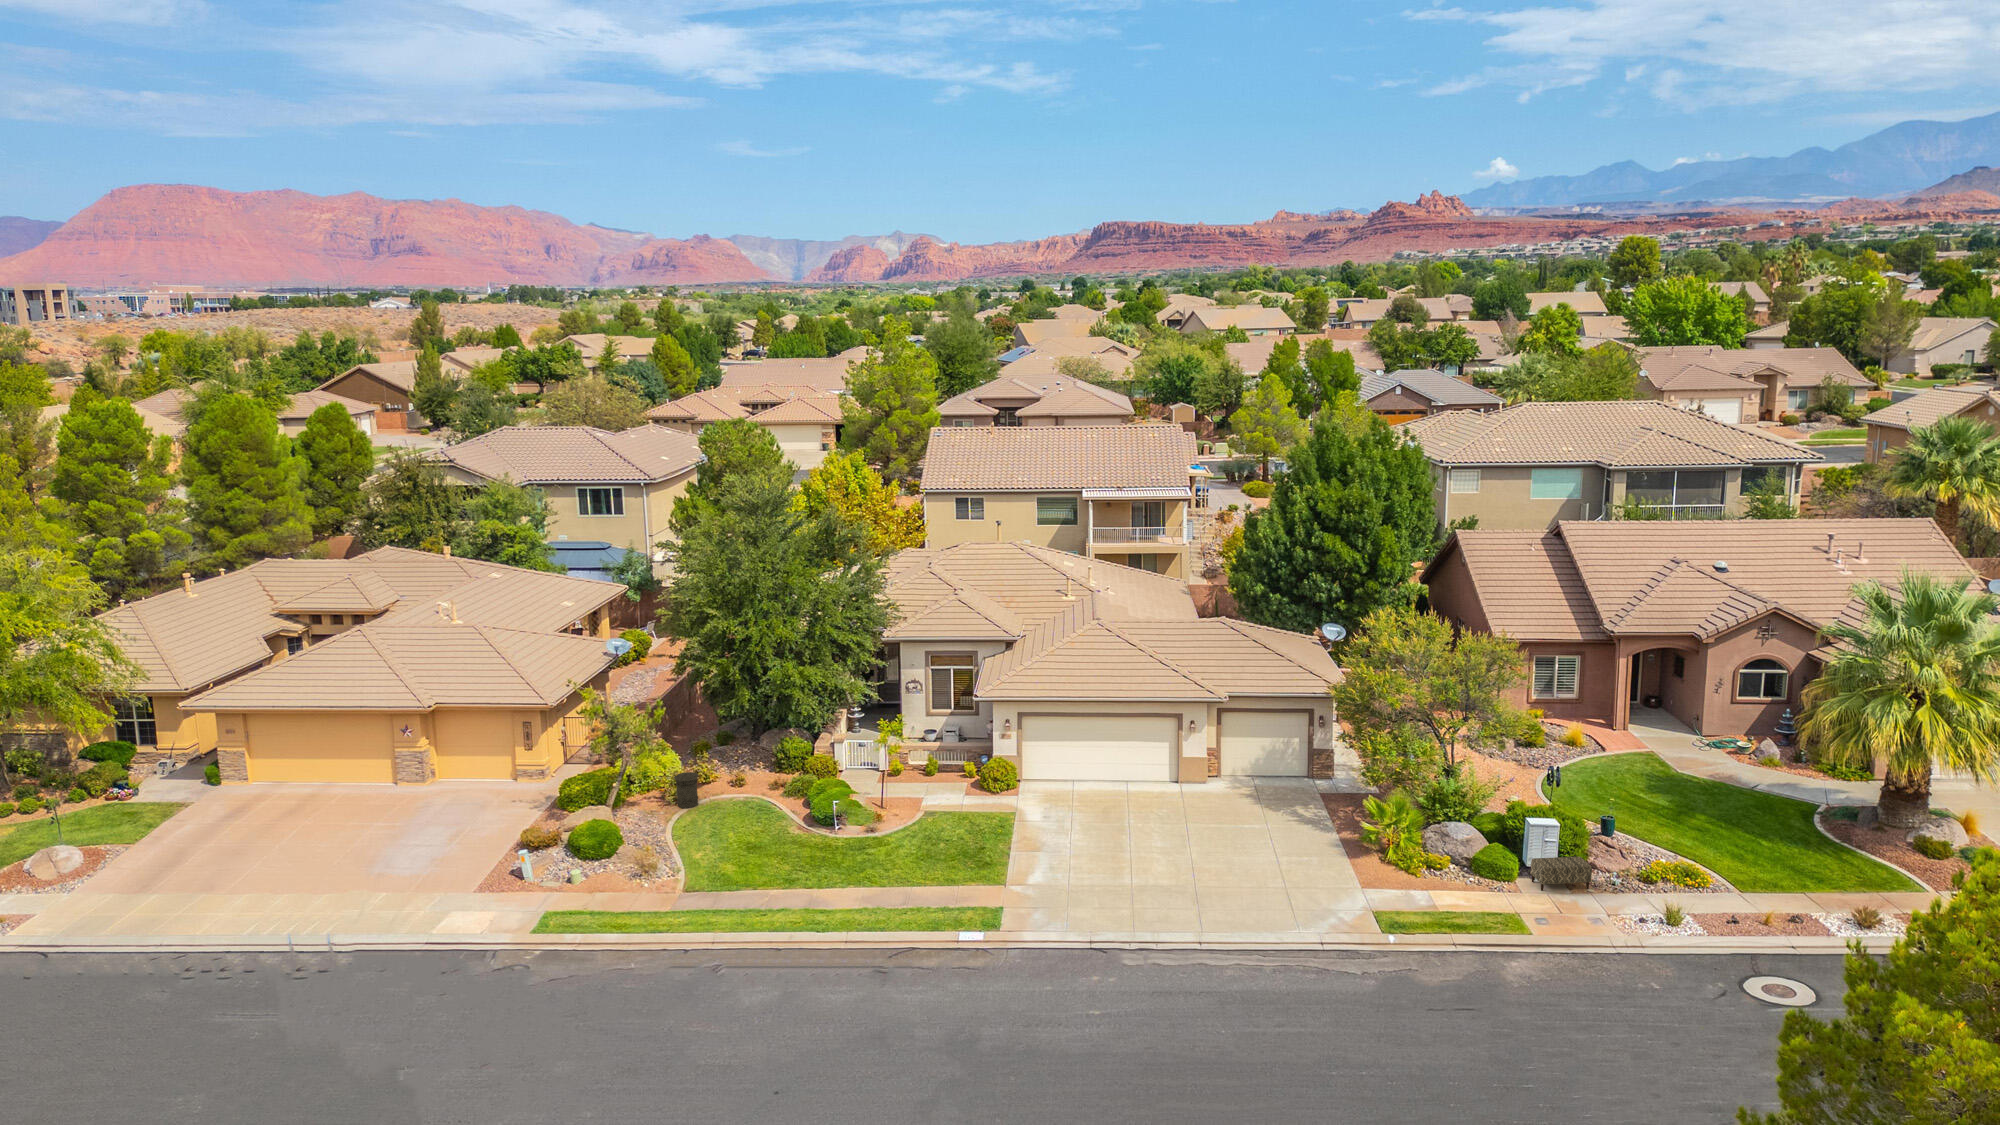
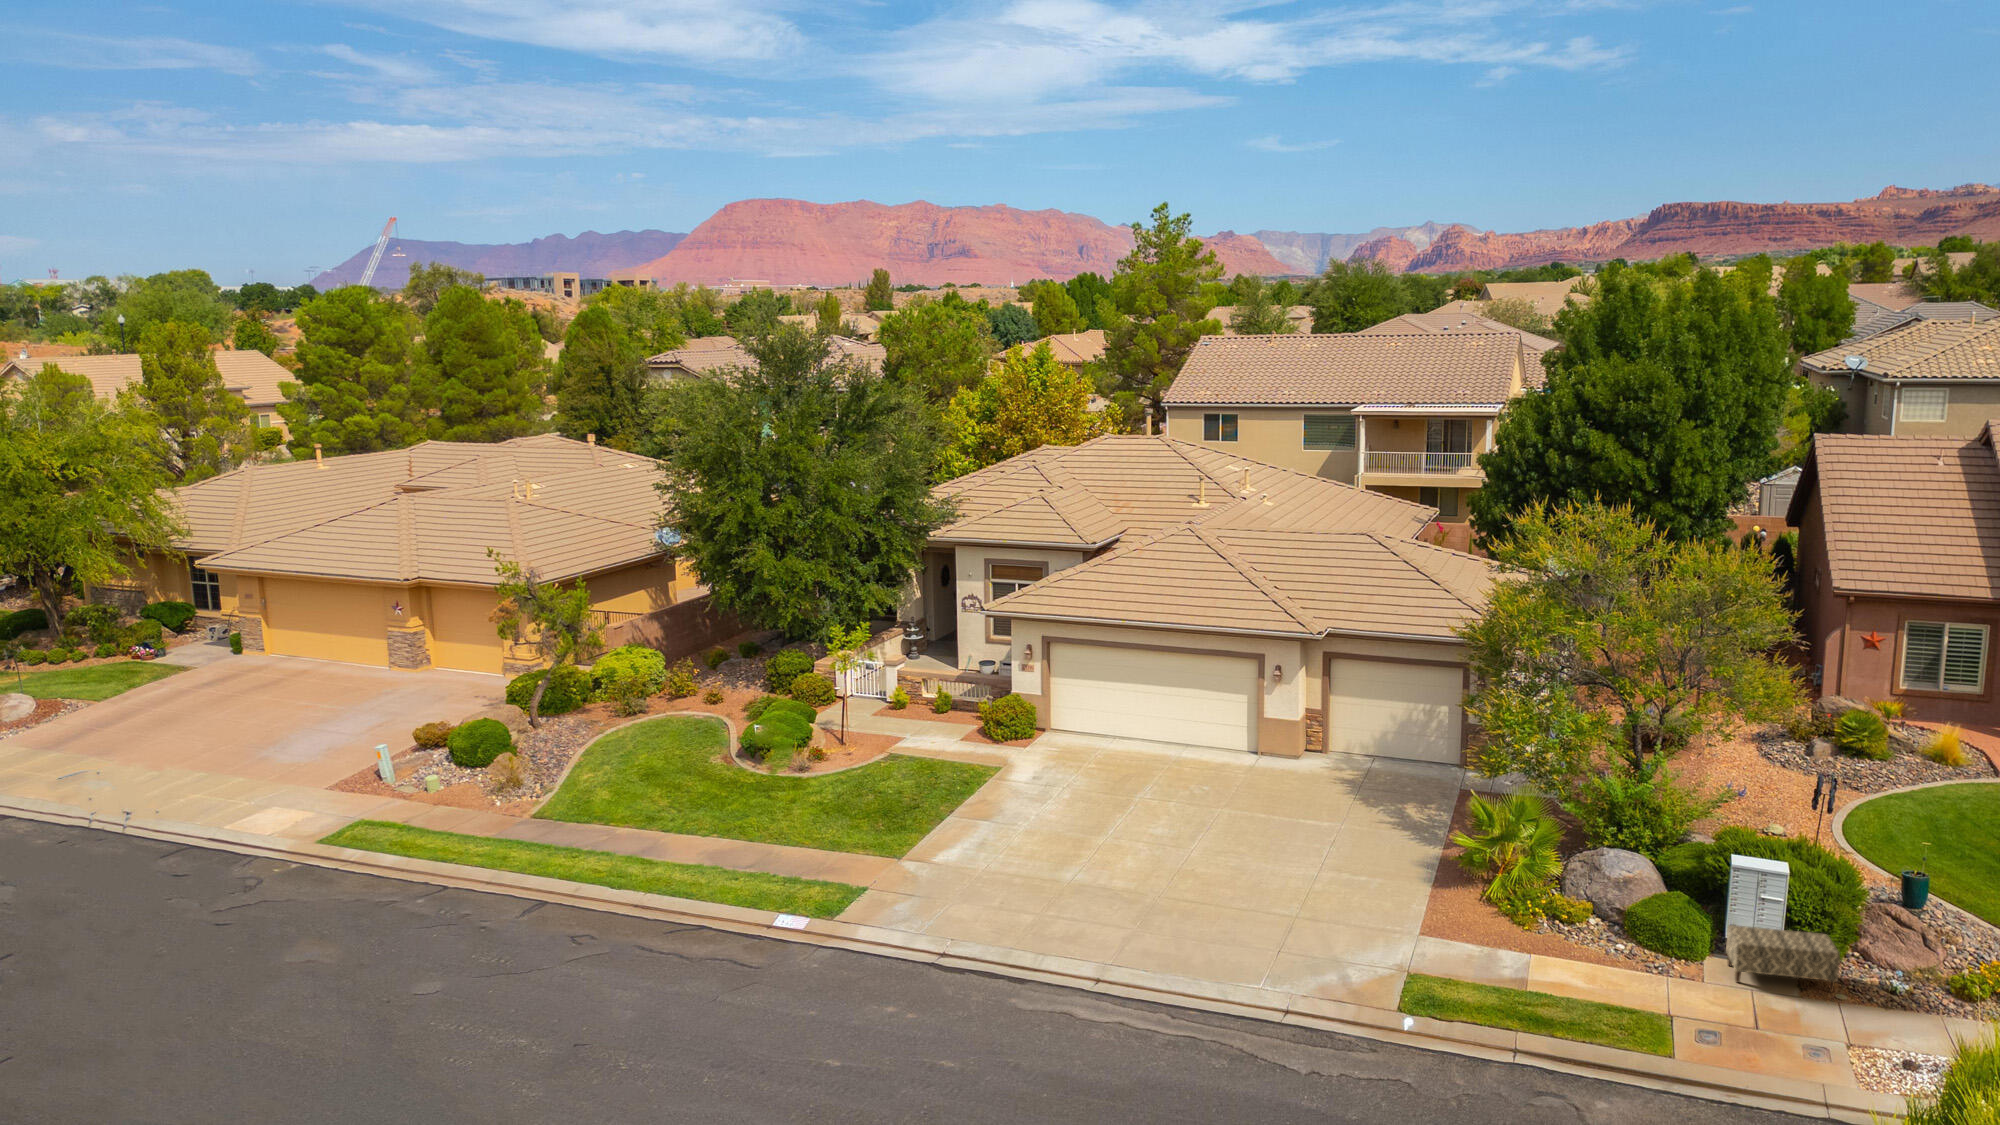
trash can: present [674,772,698,808] -> none [622,677,653,720]

